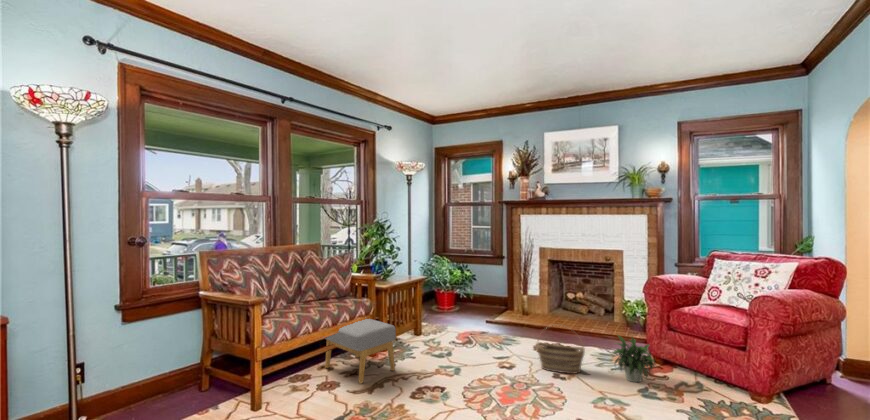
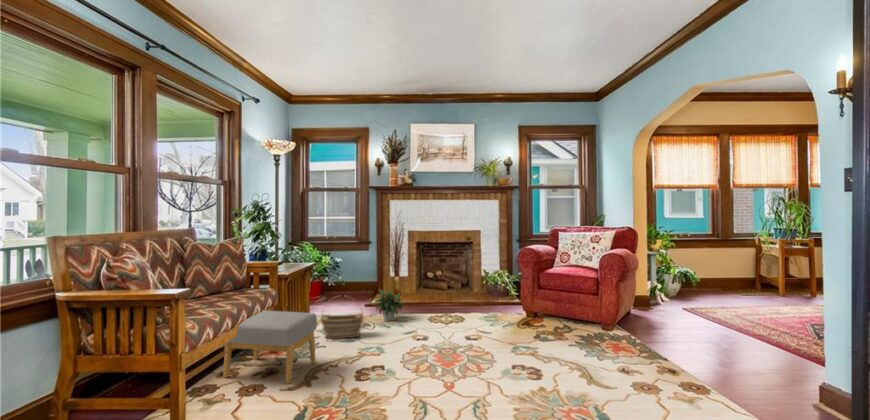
potted plant: present [613,336,655,382] -> present [375,290,403,321]
basket: present [537,342,585,374] -> present [321,308,364,339]

